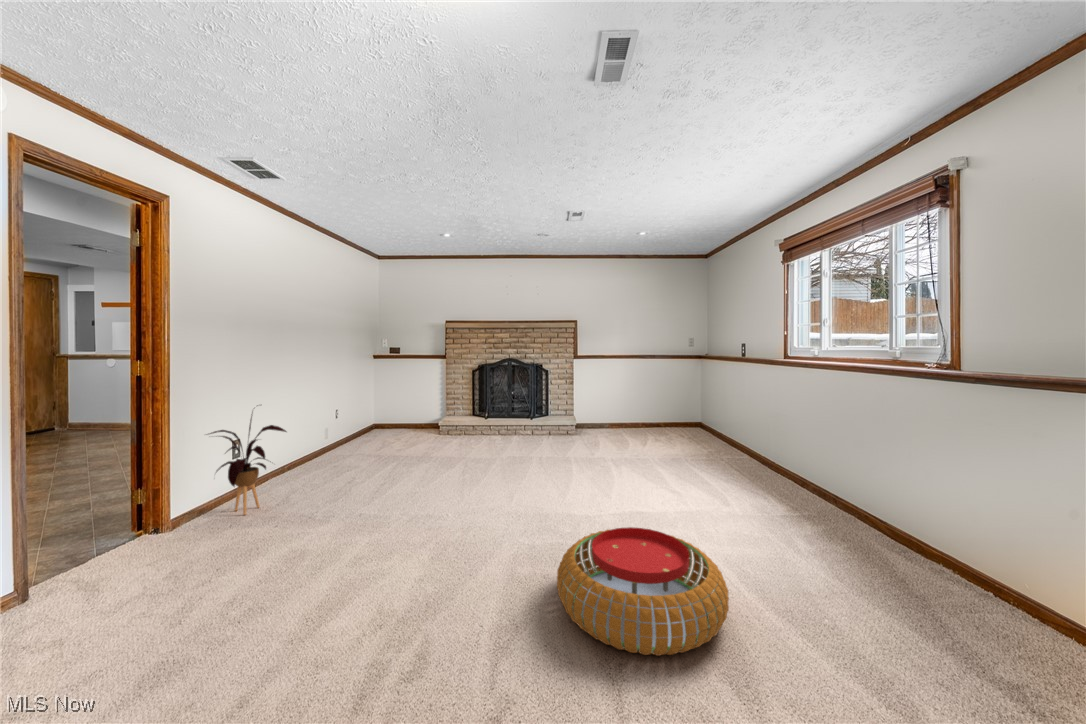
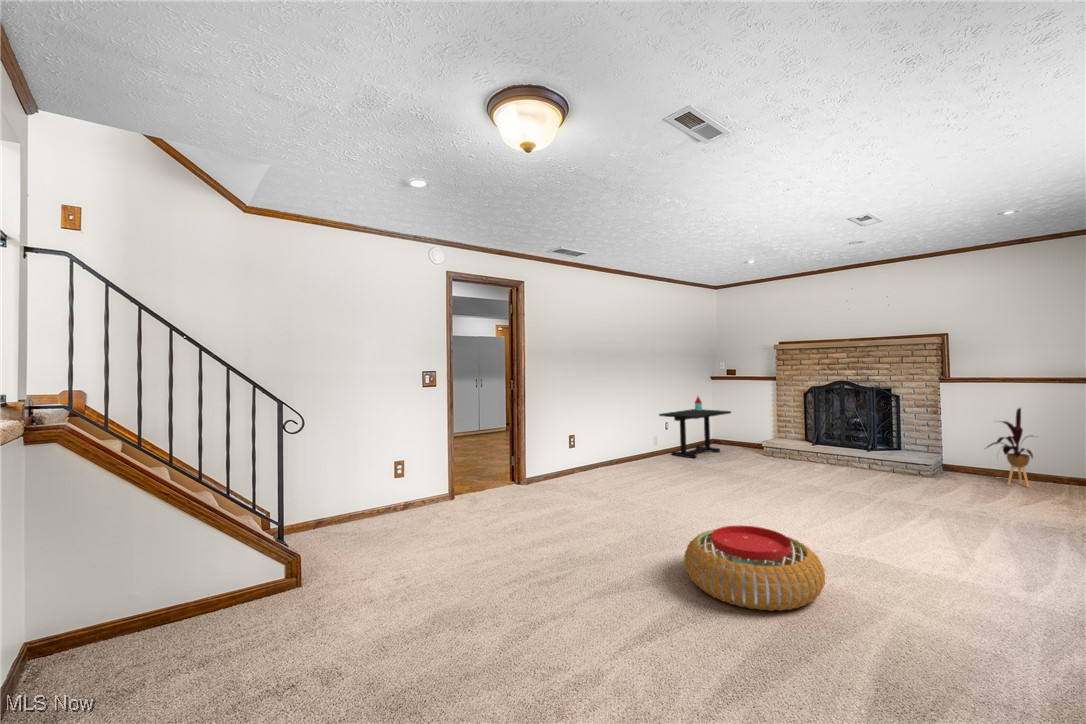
side table: none [328,376,406,450] -> present [659,397,731,458]
house plant: present [210,412,286,515] -> present [988,408,1033,487]

